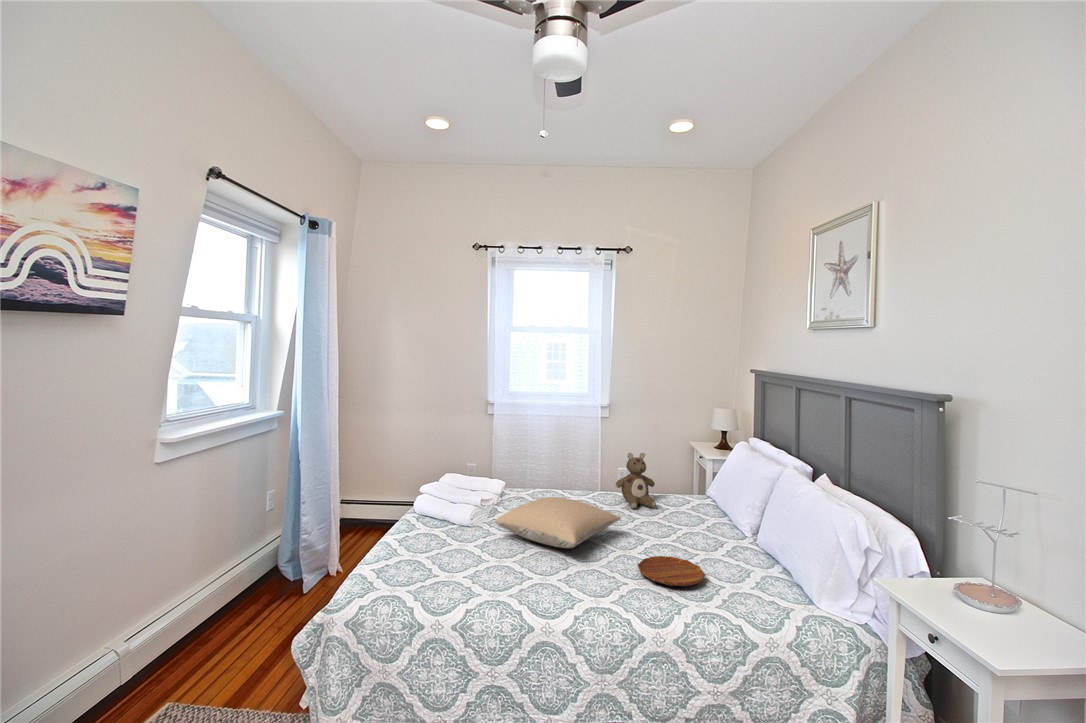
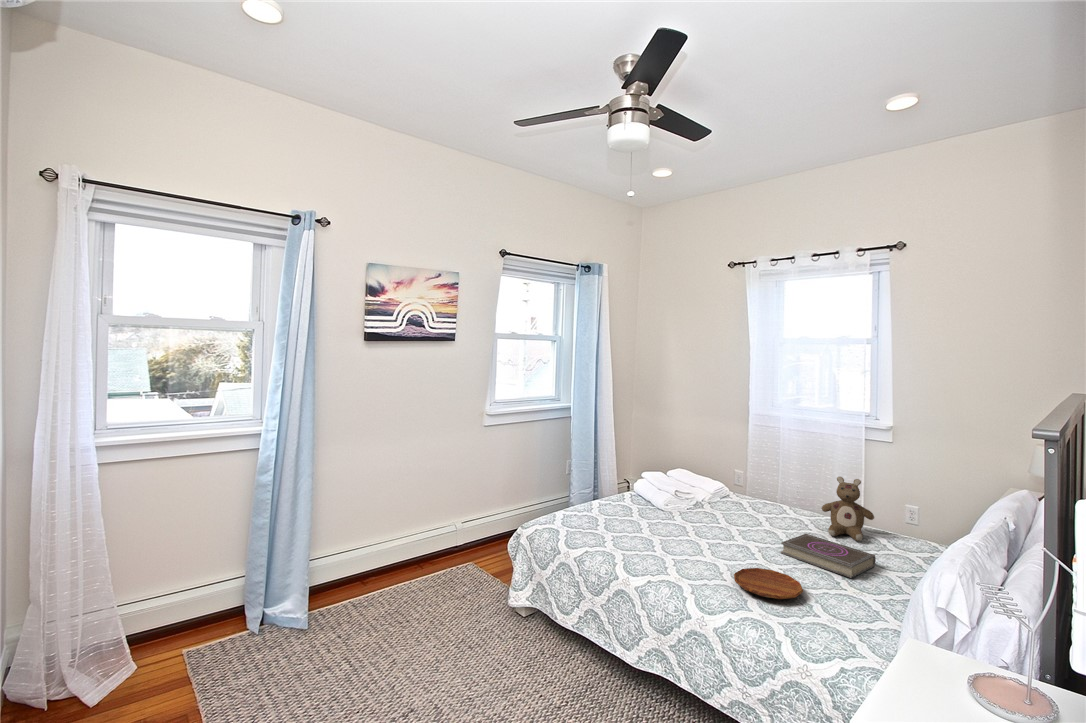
pillow: present [495,497,621,548] -> none [653,497,770,540]
book: none [627,512,697,543] -> present [781,534,876,578]

